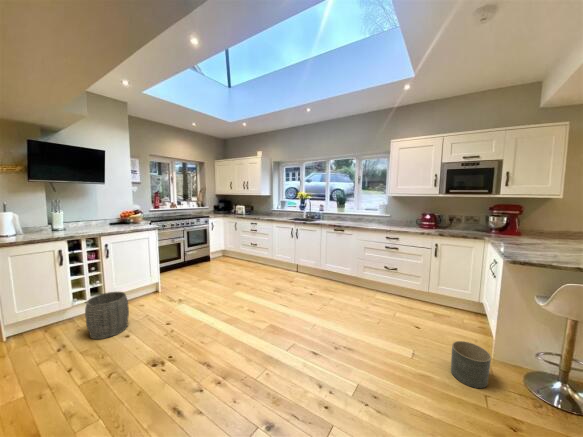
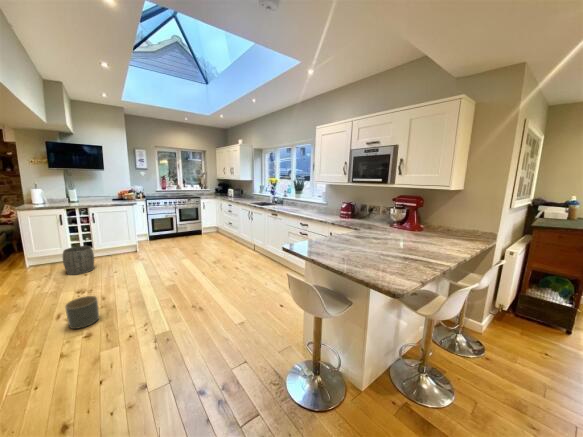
planter: present [451,341,491,388] -> present [65,296,99,329]

